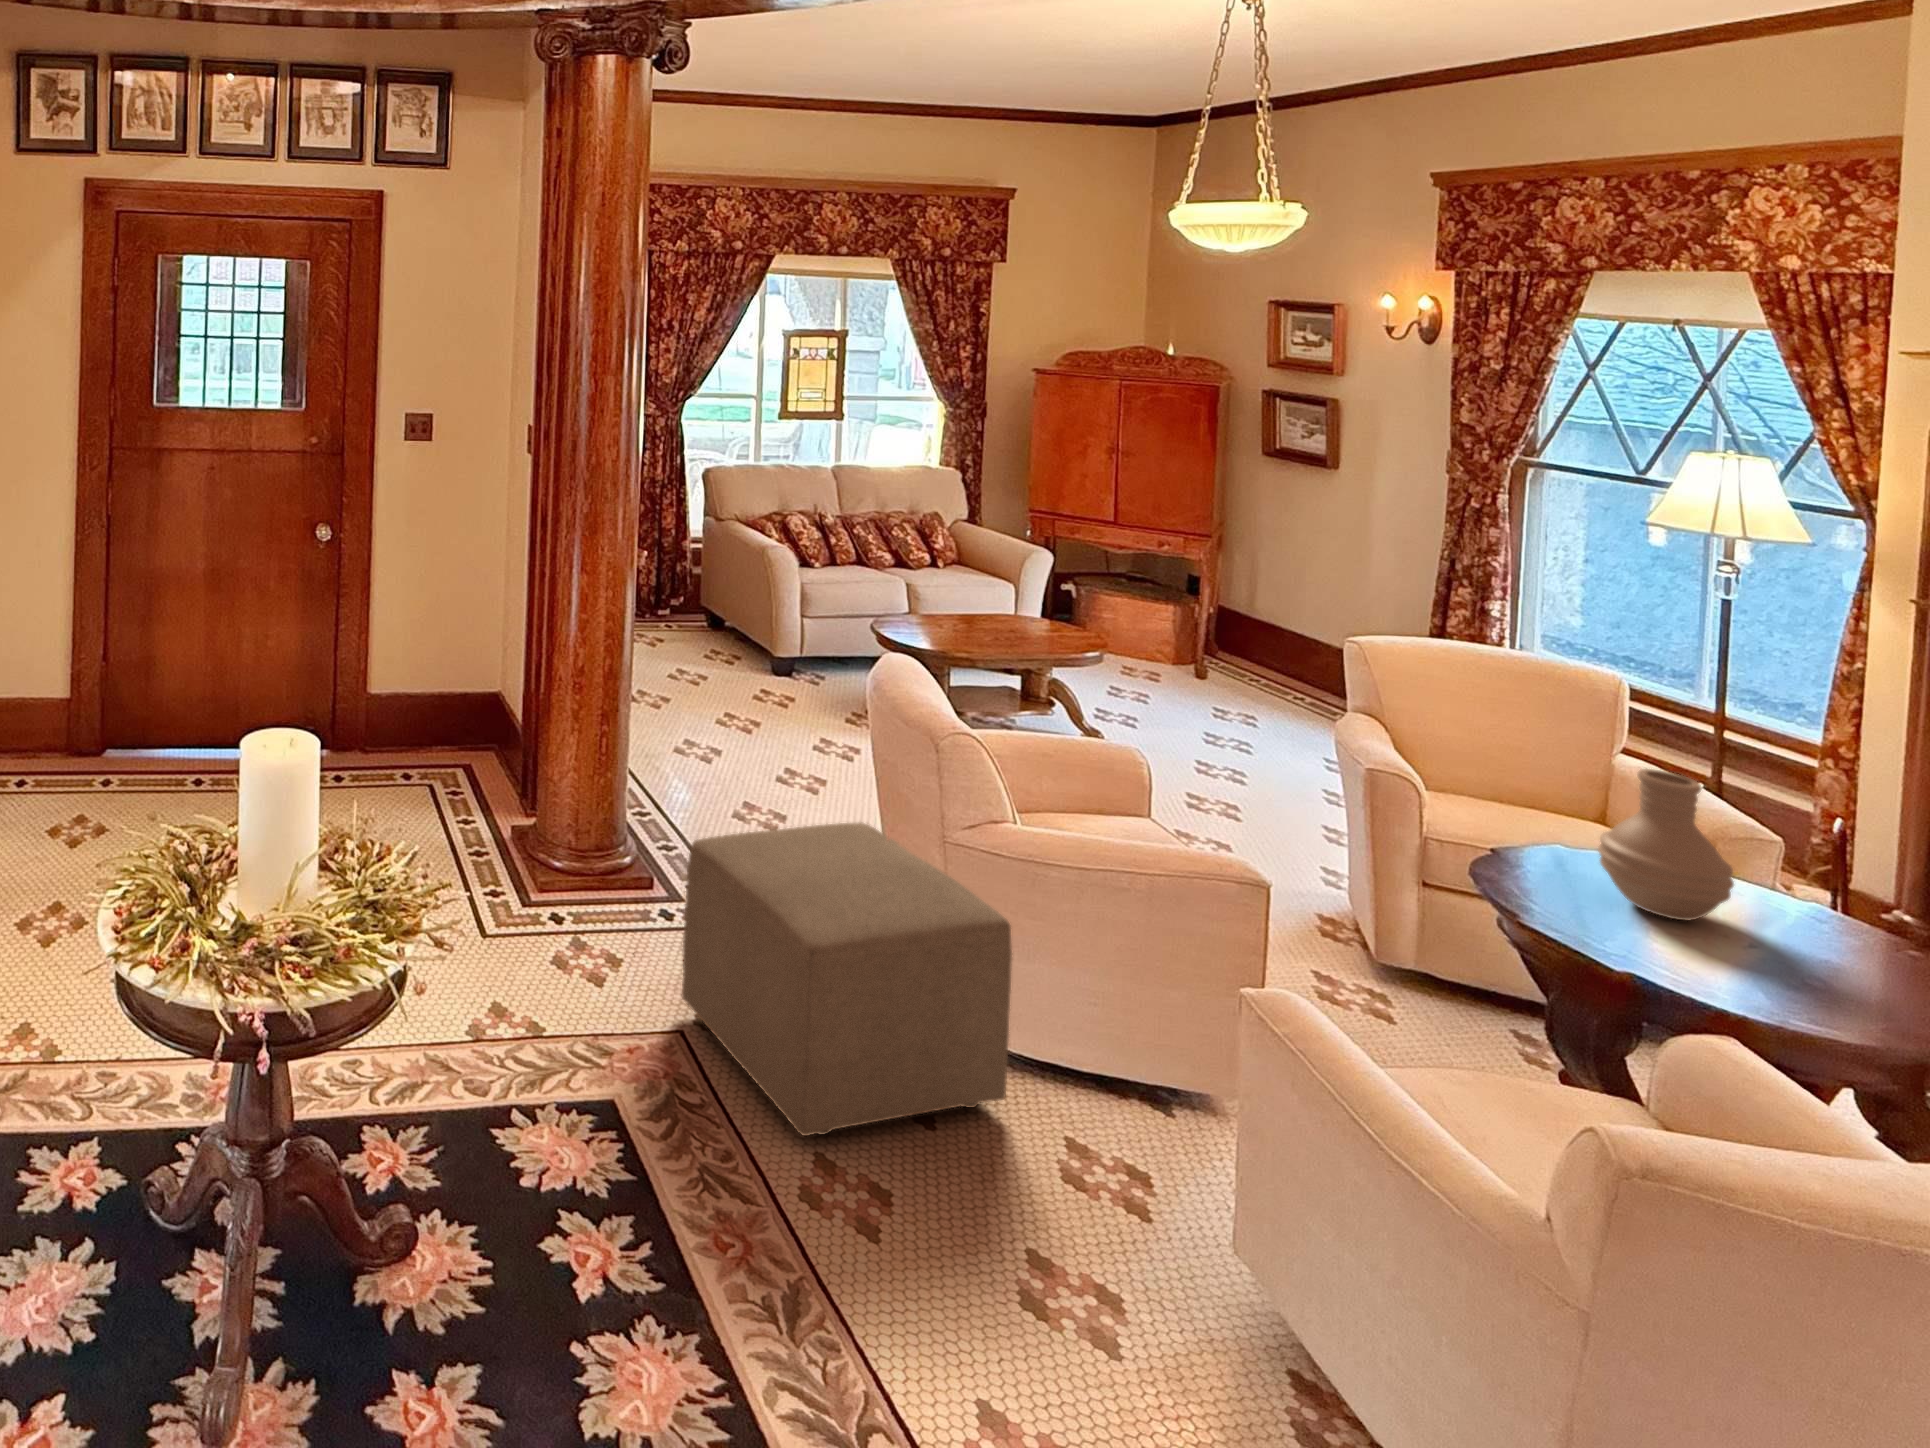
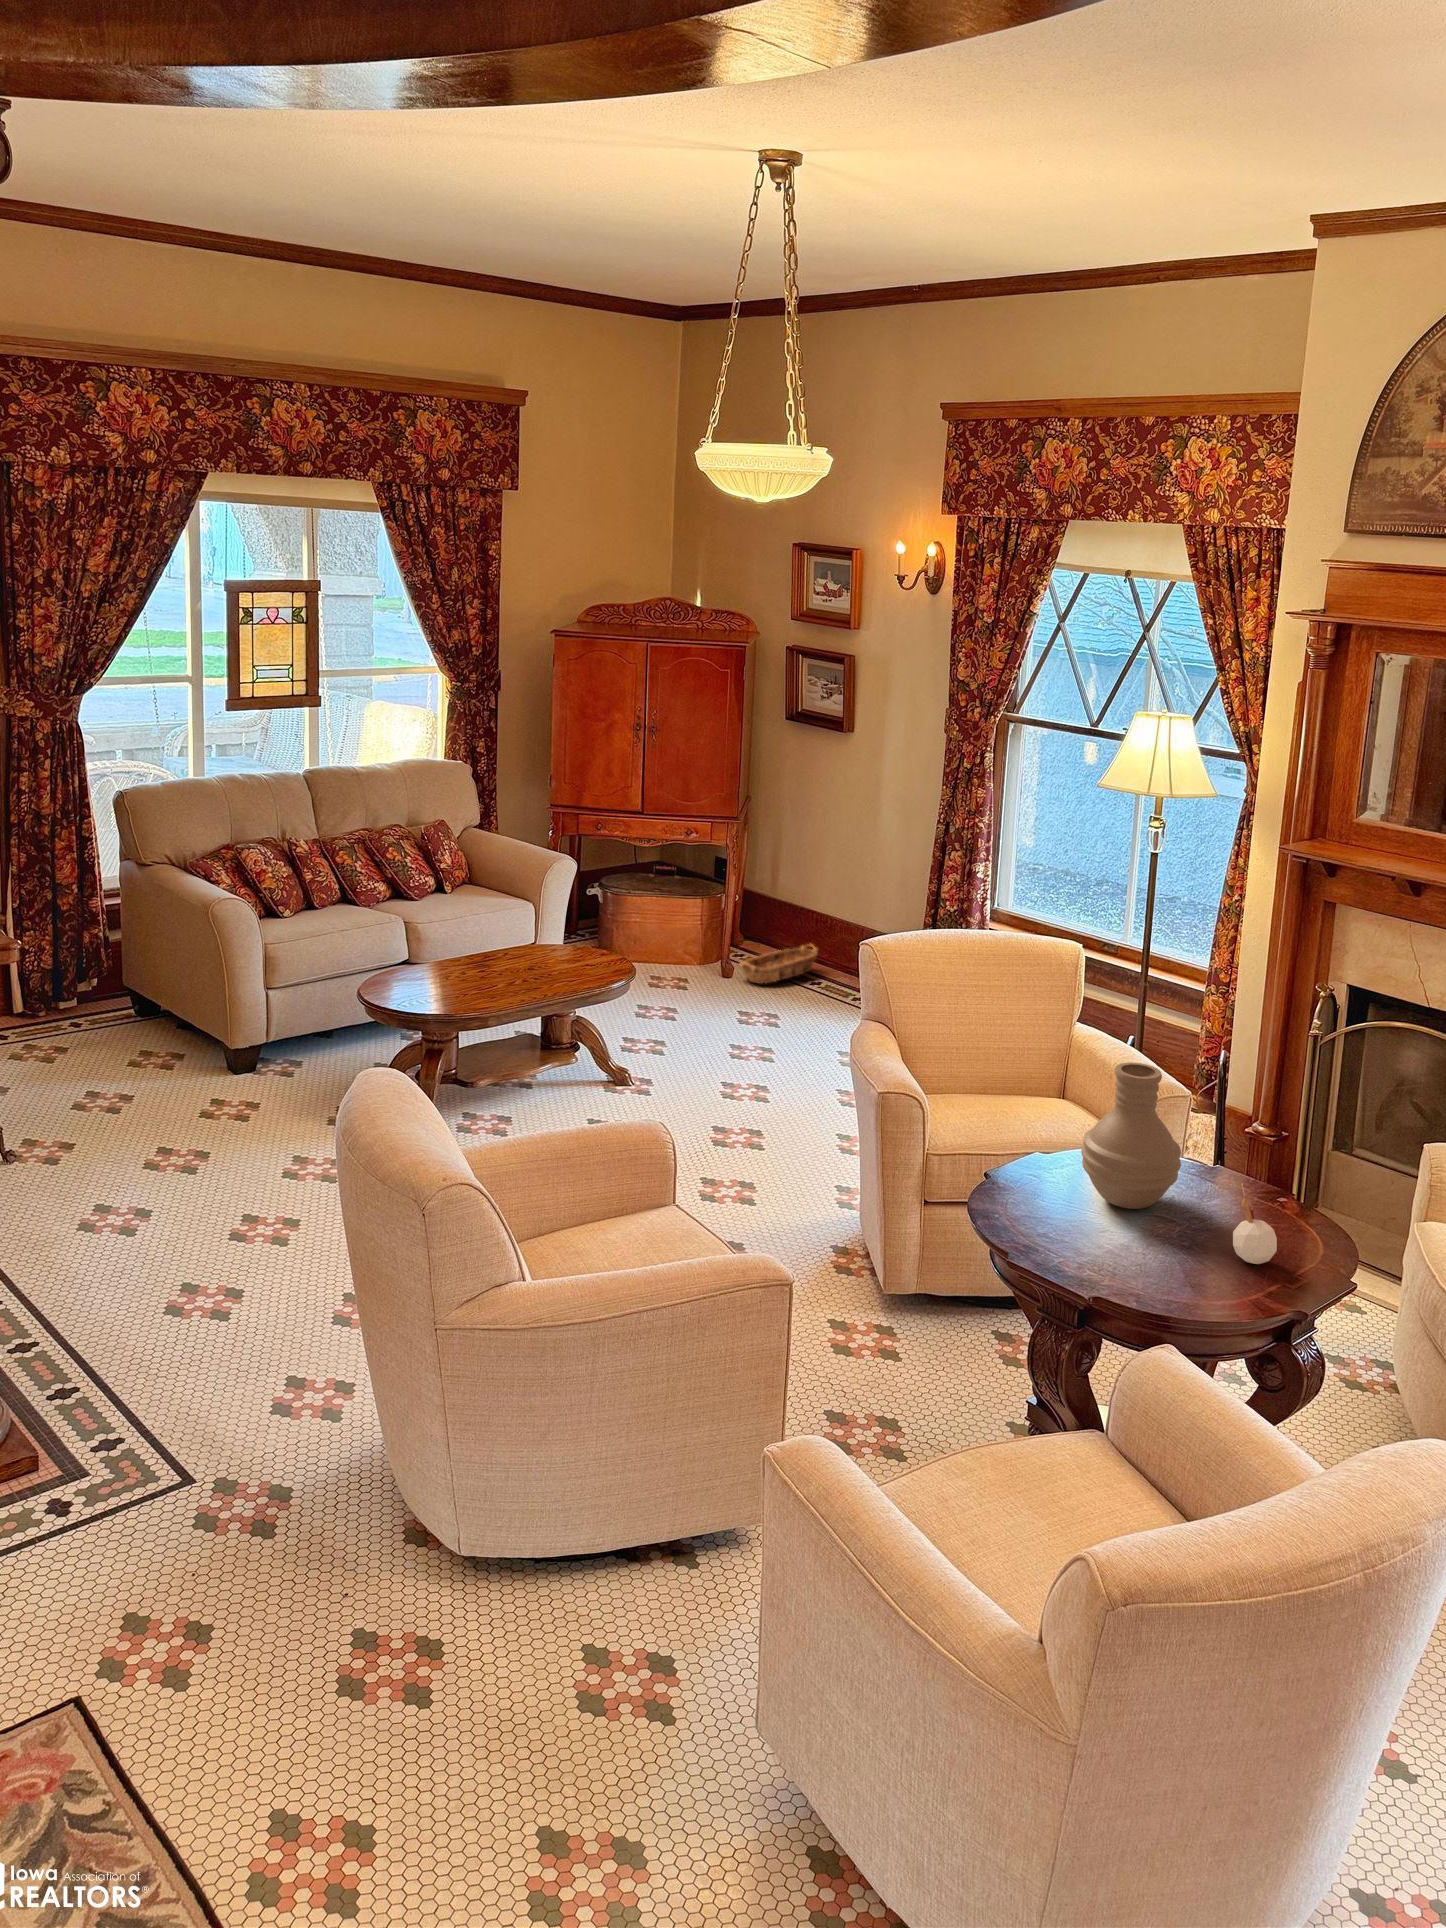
basket: none [1197,655,1305,698] -> present [740,944,818,983]
ottoman: present [682,823,1012,1136] -> none [73,1314,527,1809]
candle: none [1807,912,1874,1004] -> present [1233,1184,1277,1264]

